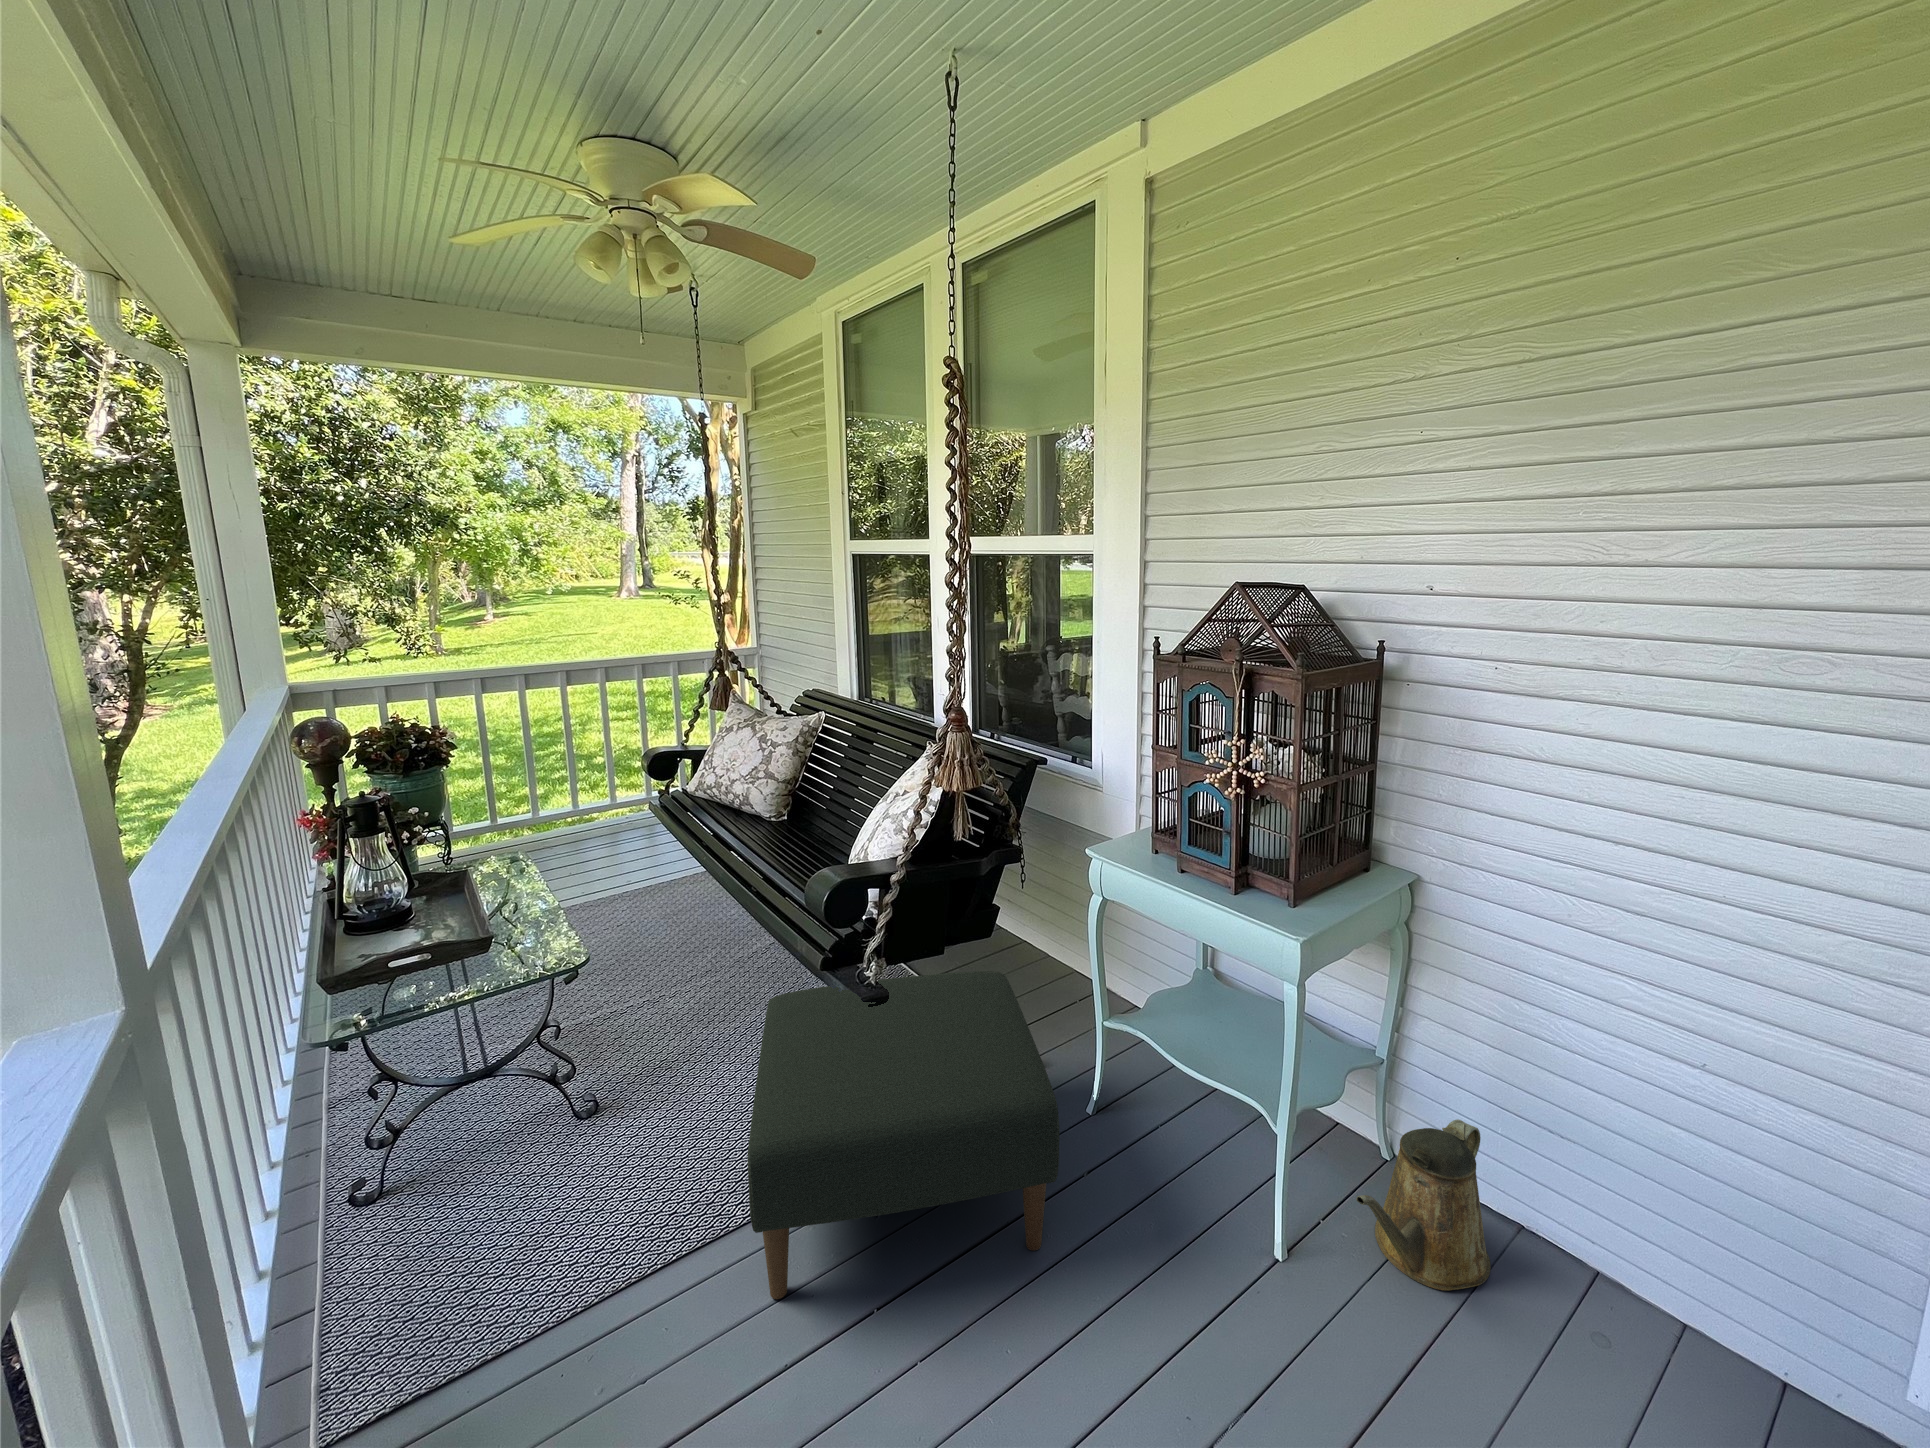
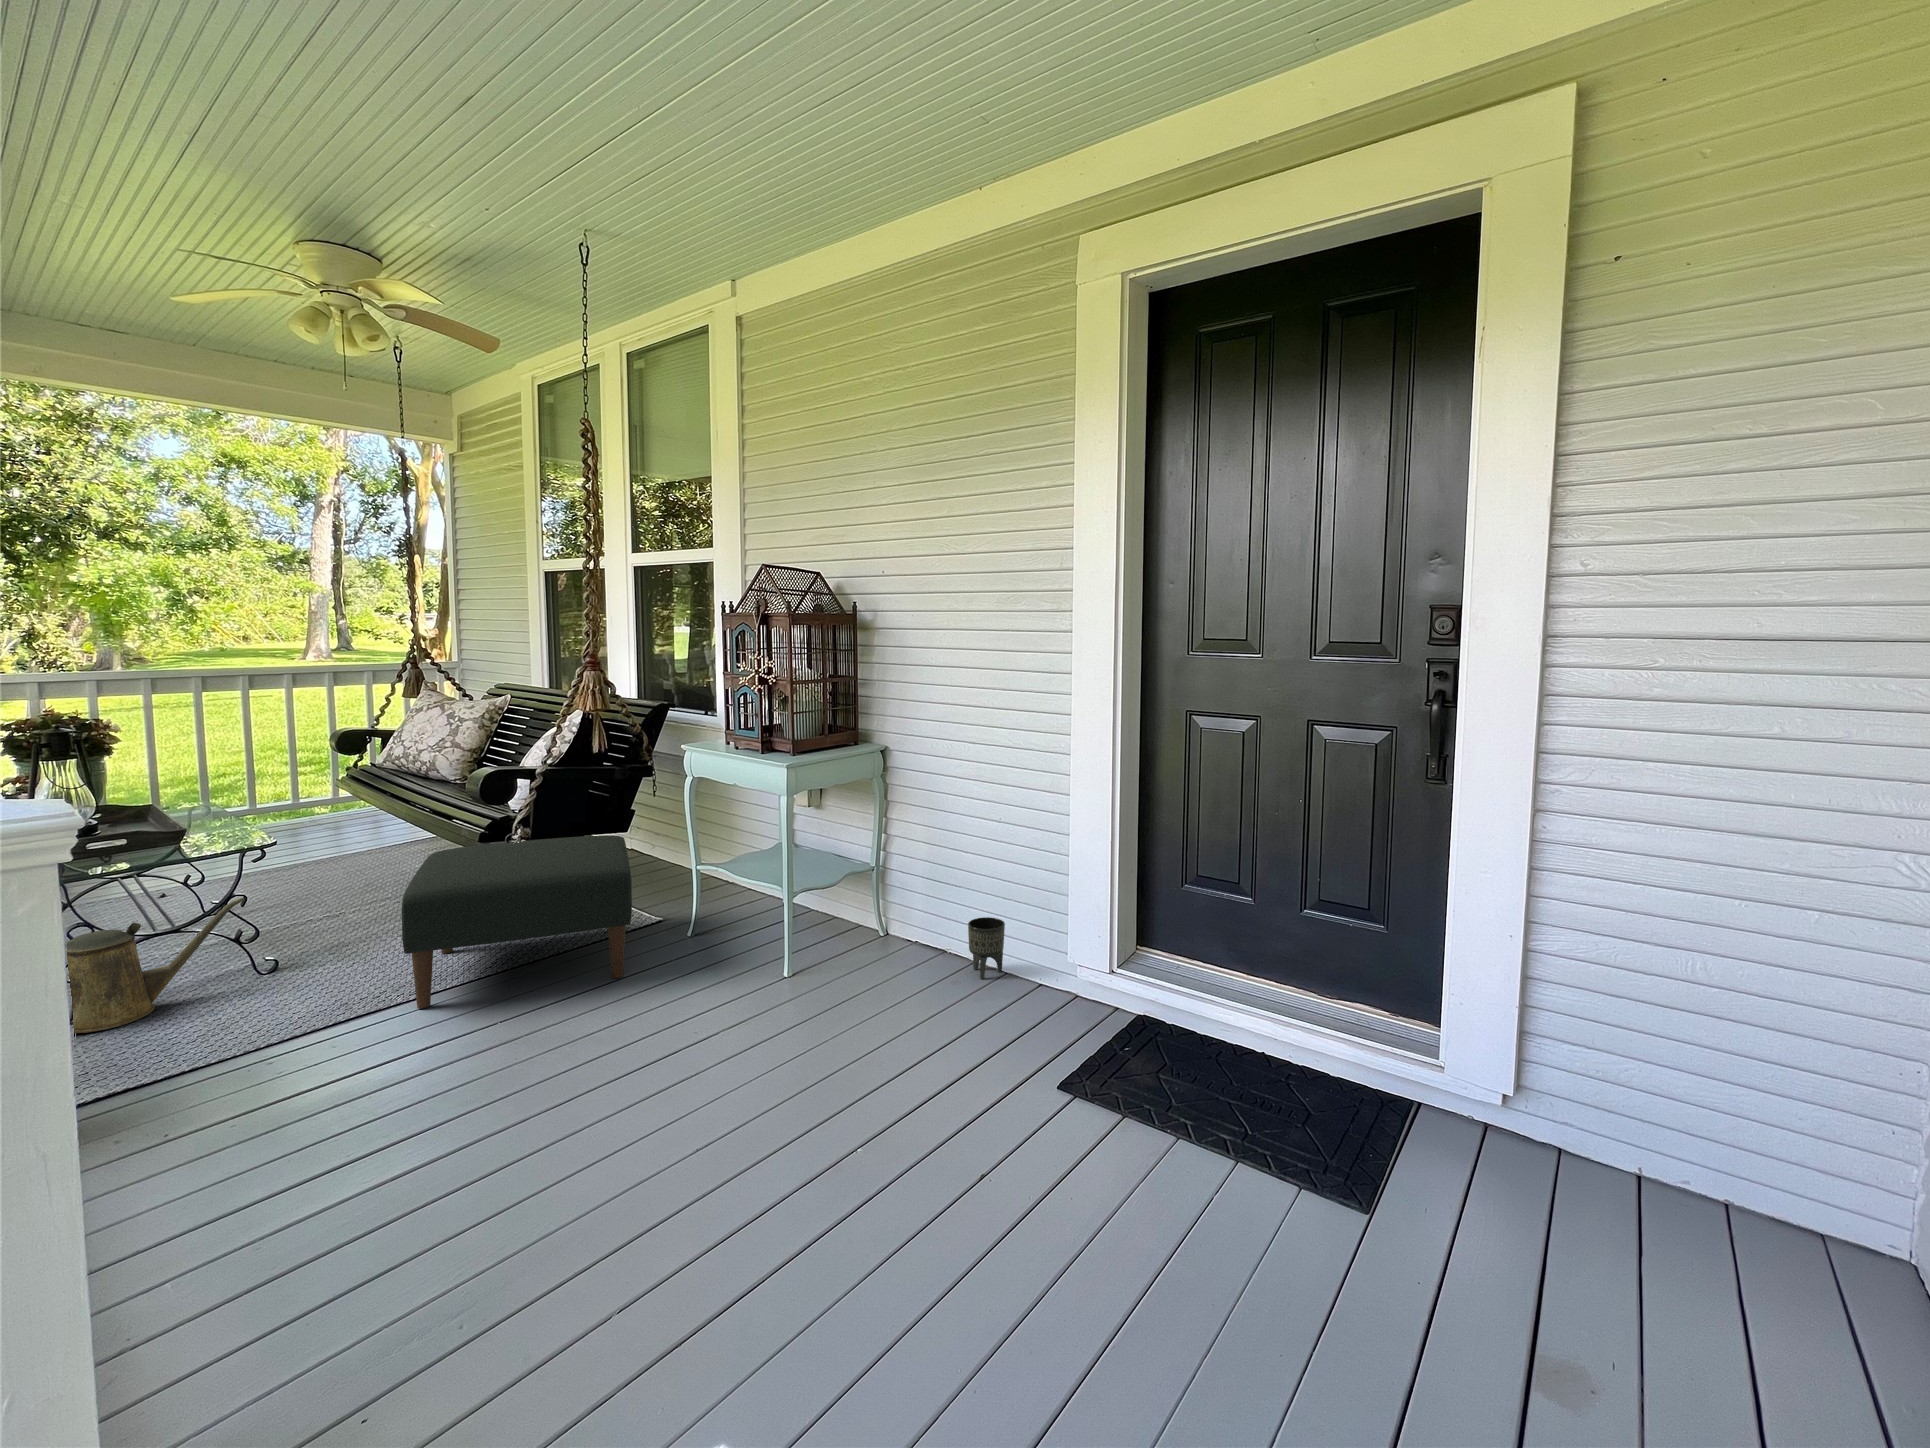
watering can: present [1356,1119,1491,1291] -> present [67,897,244,1034]
planter: none [1637,1246,1727,1380] -> present [968,917,1005,979]

